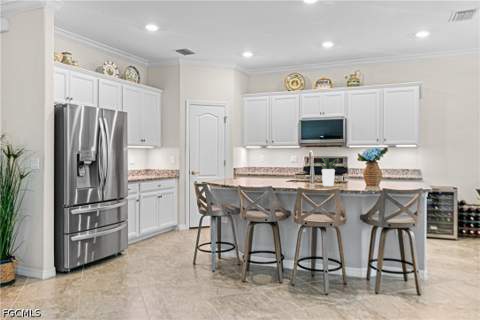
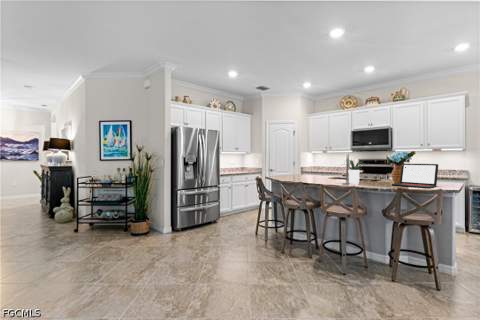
laptop: none [370,161,413,188] -> present [392,164,438,188]

